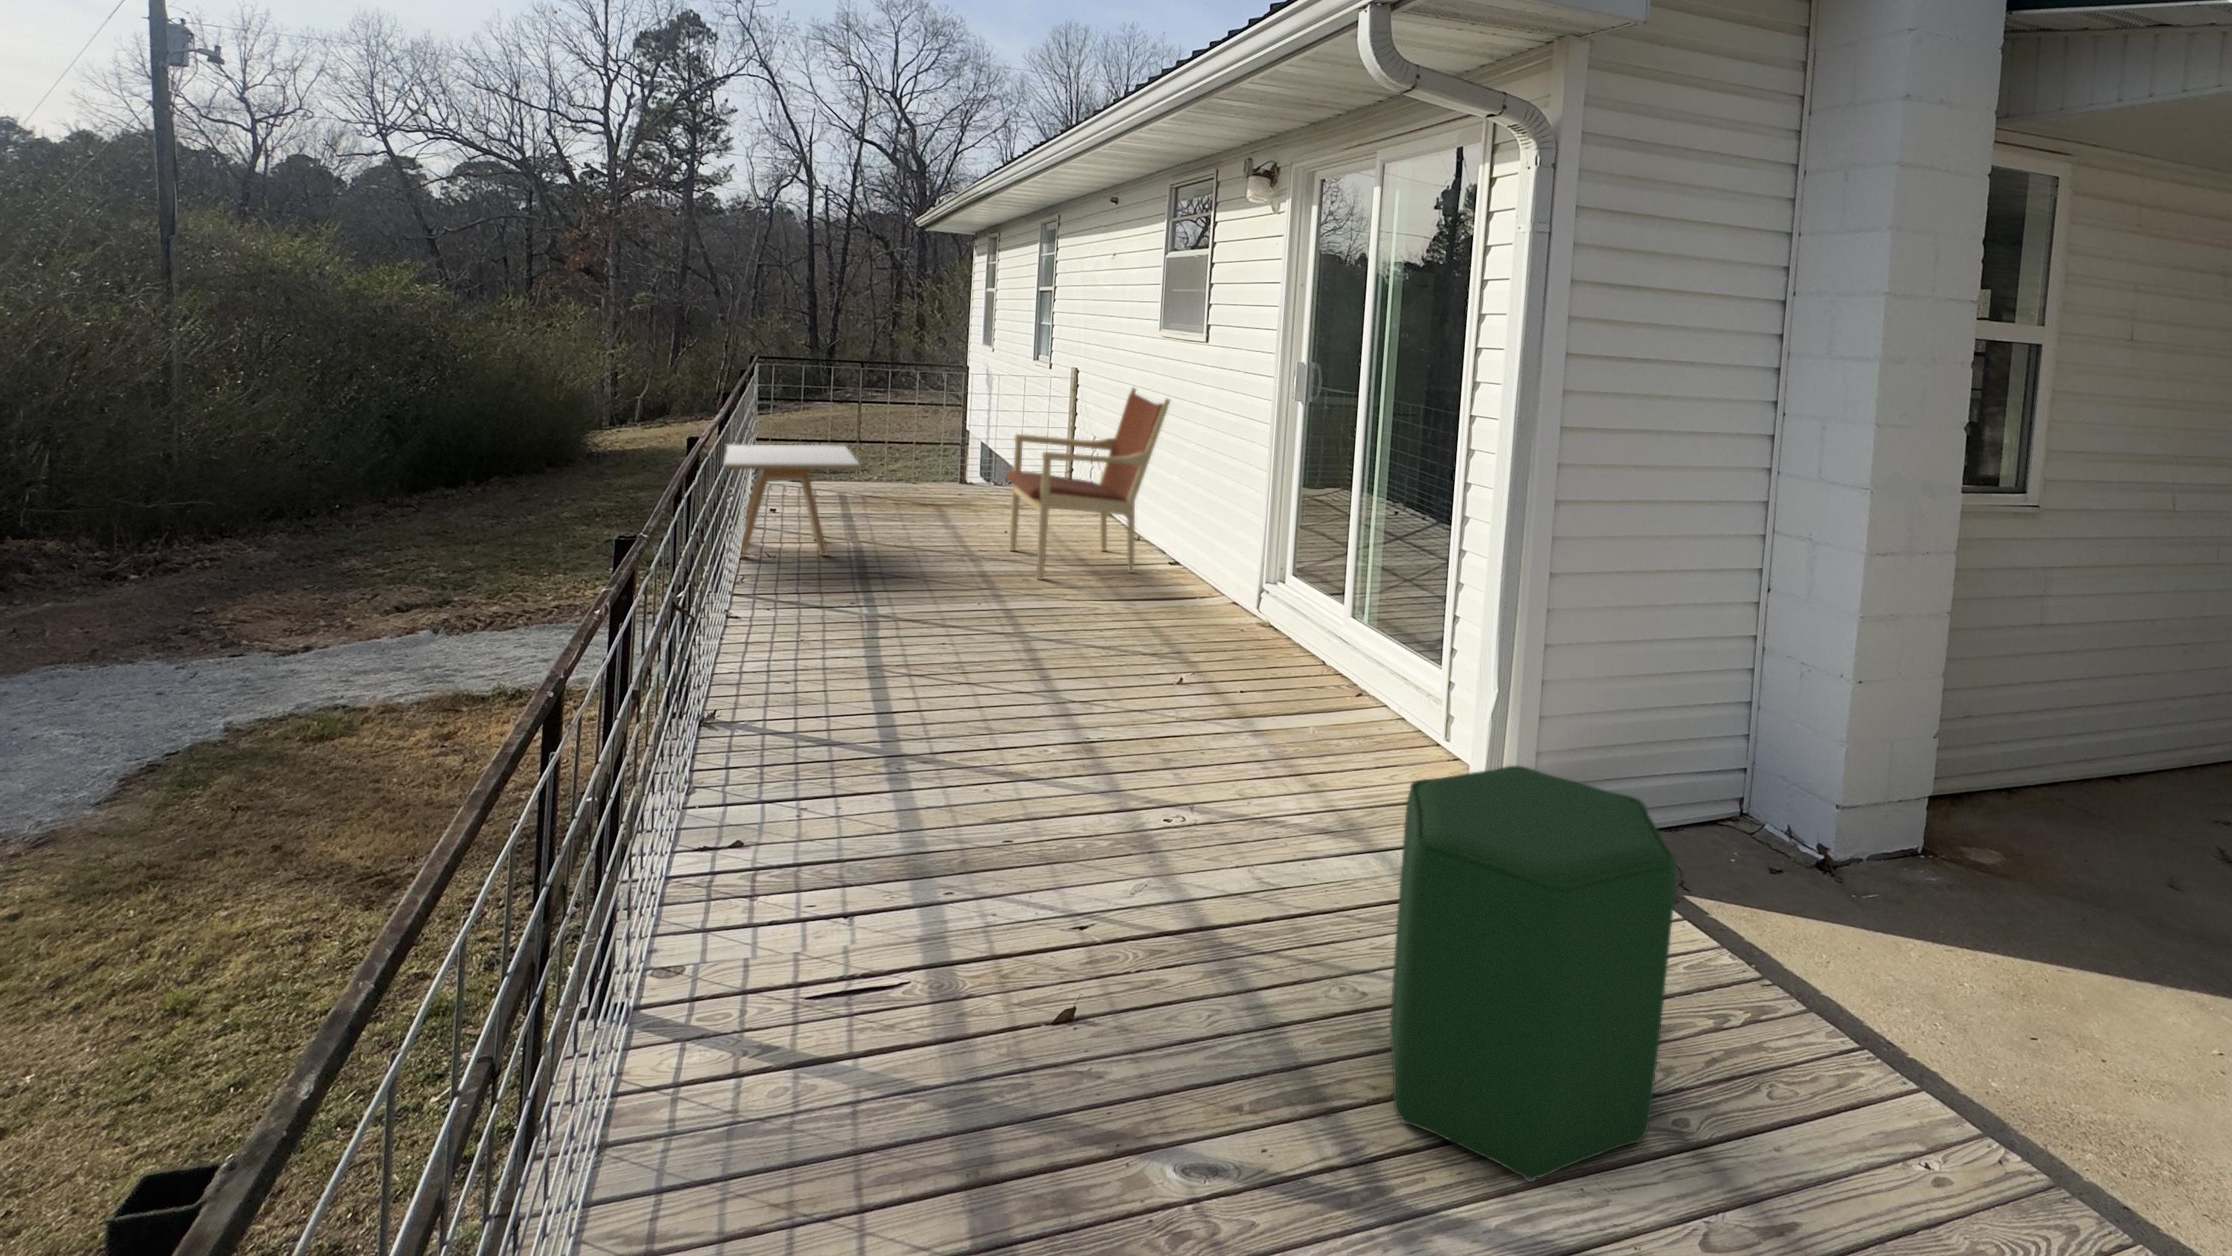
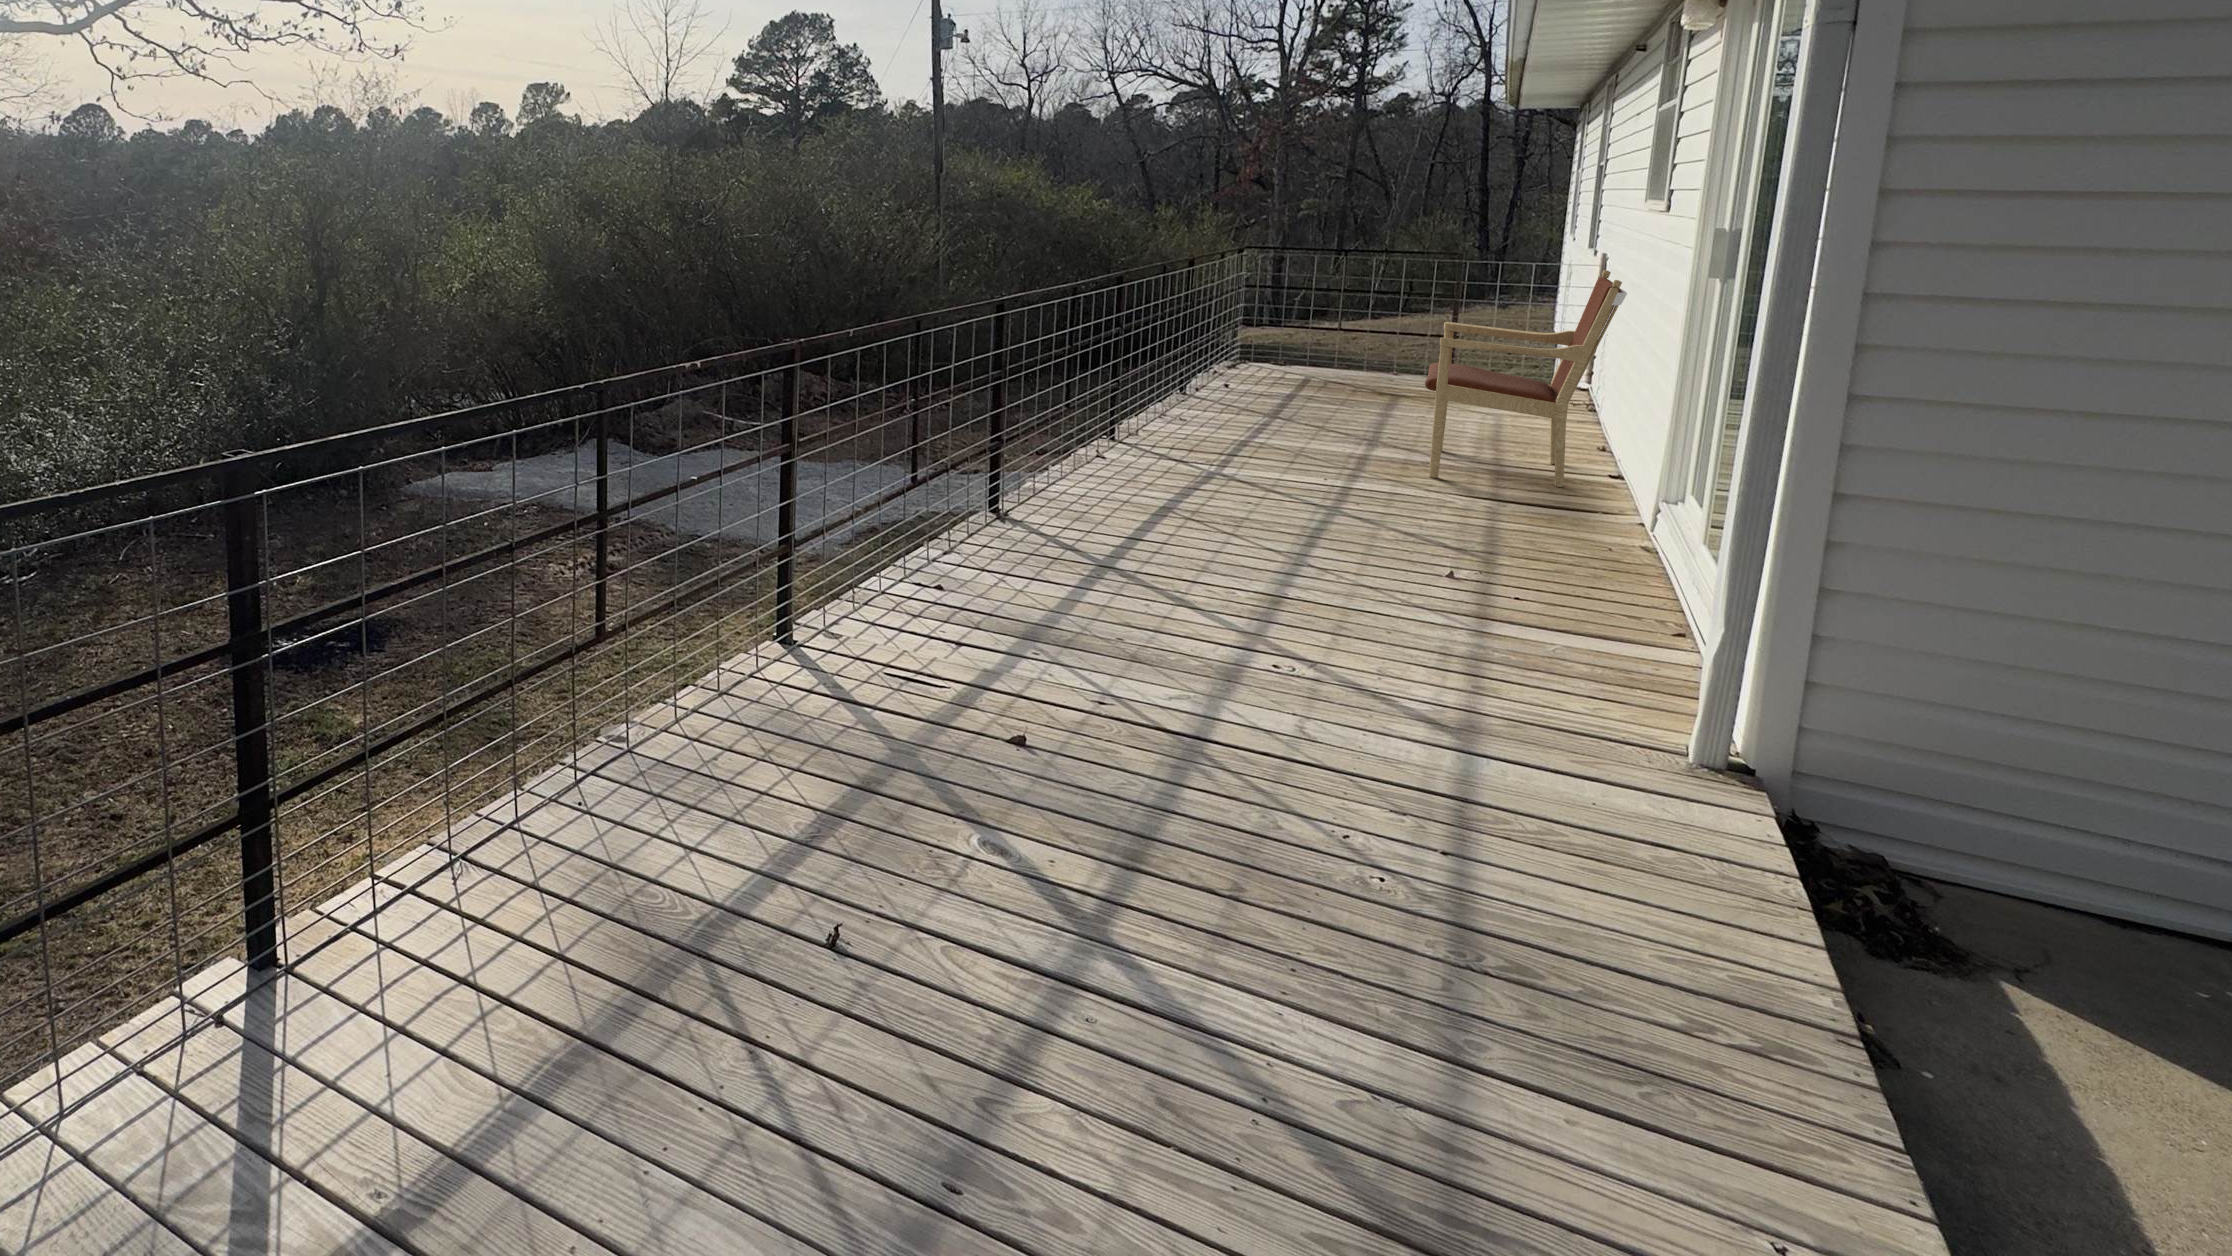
side table: present [724,445,860,558] -> none [1138,324,1282,432]
ottoman: present [1390,766,1676,1182] -> none [1179,609,1524,1024]

